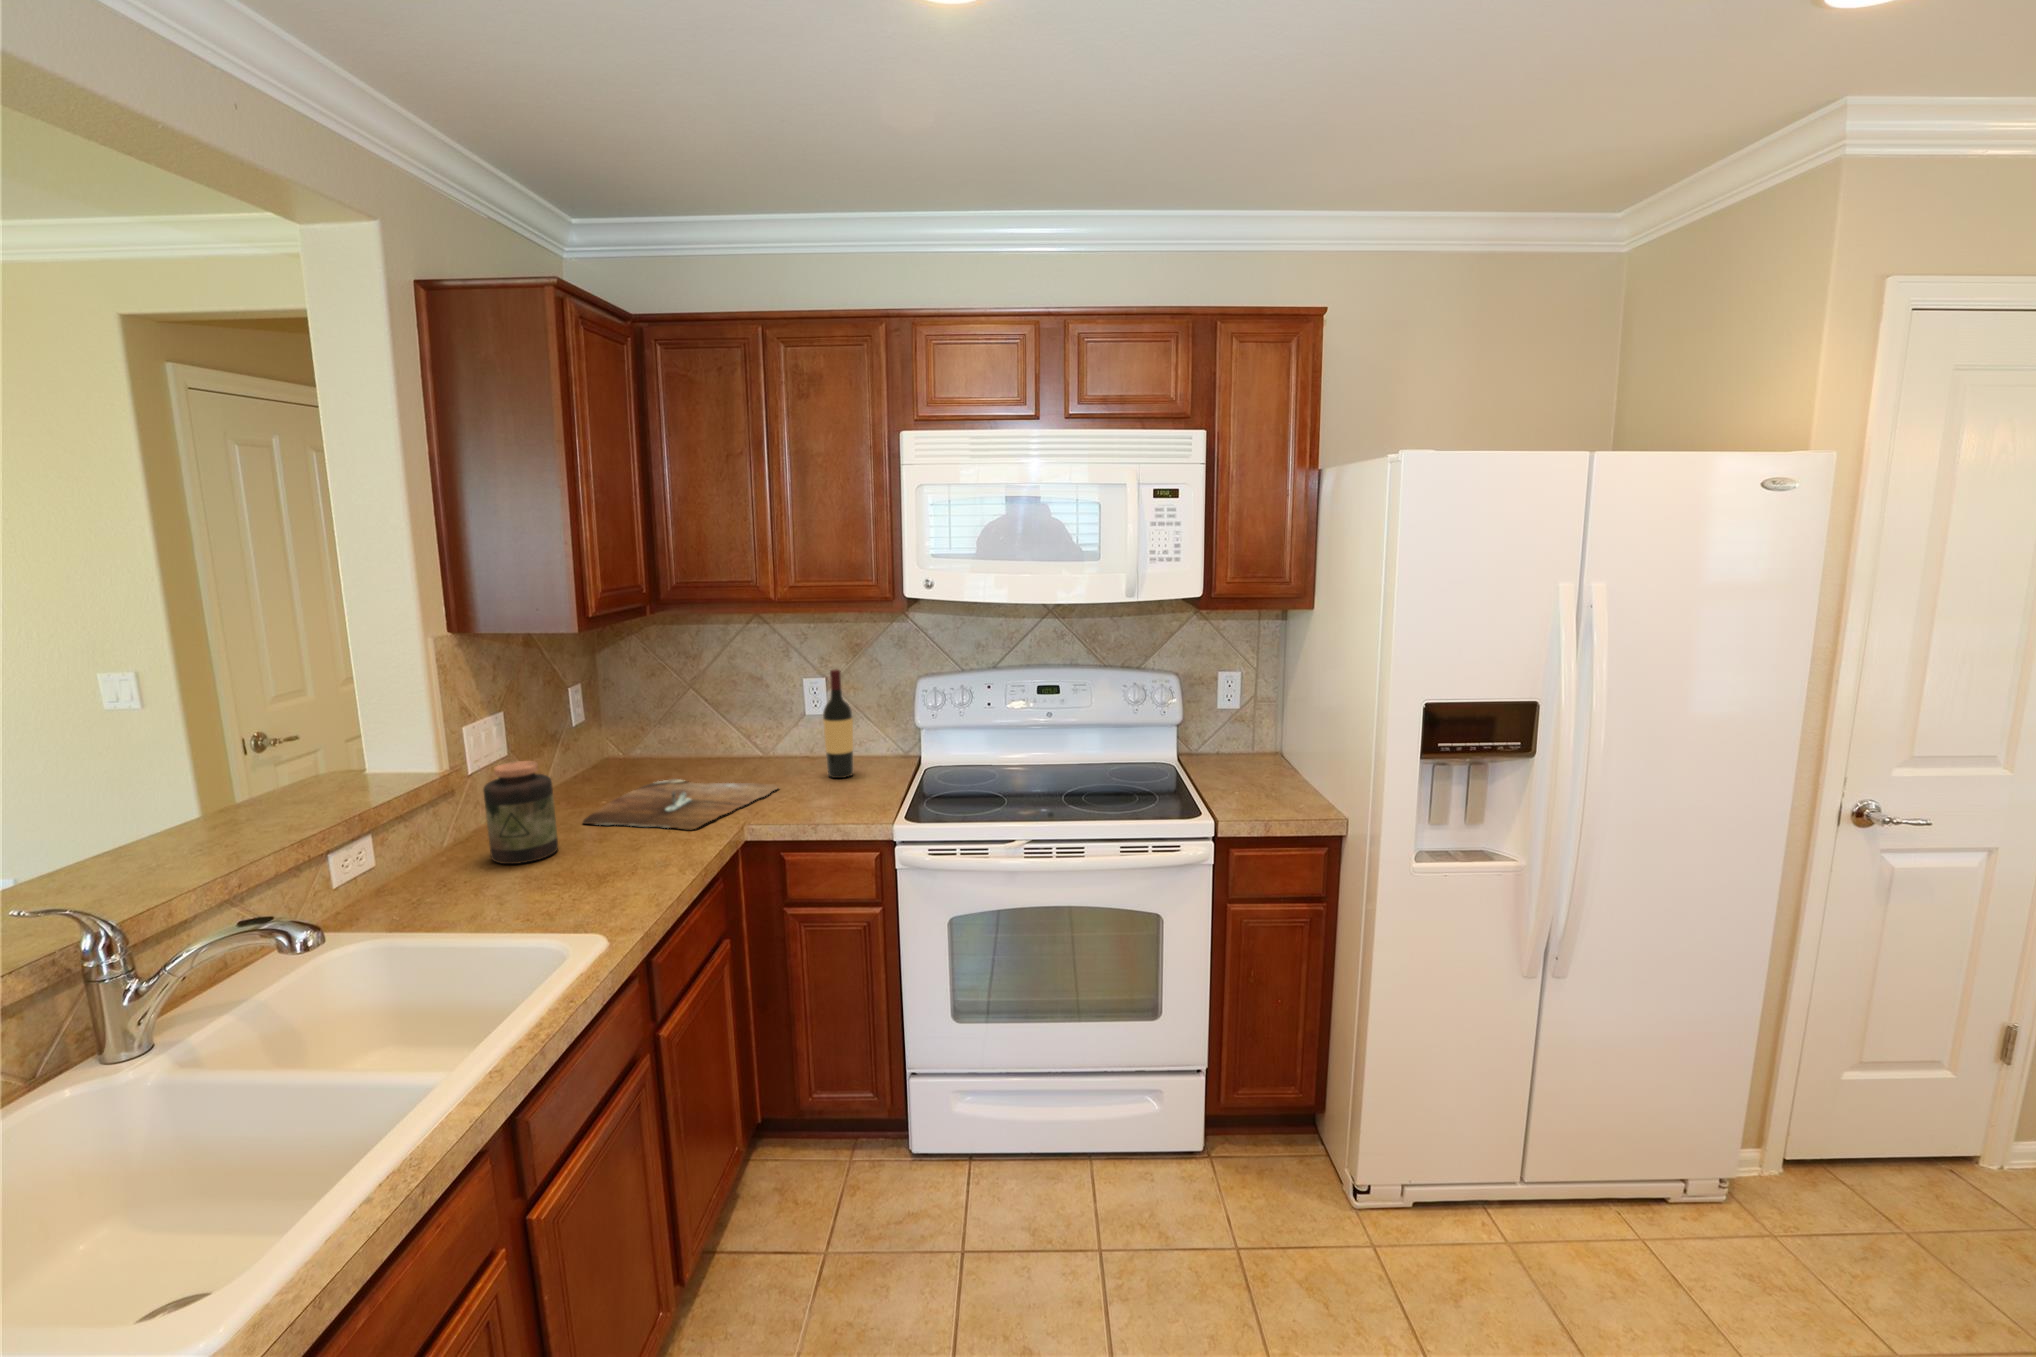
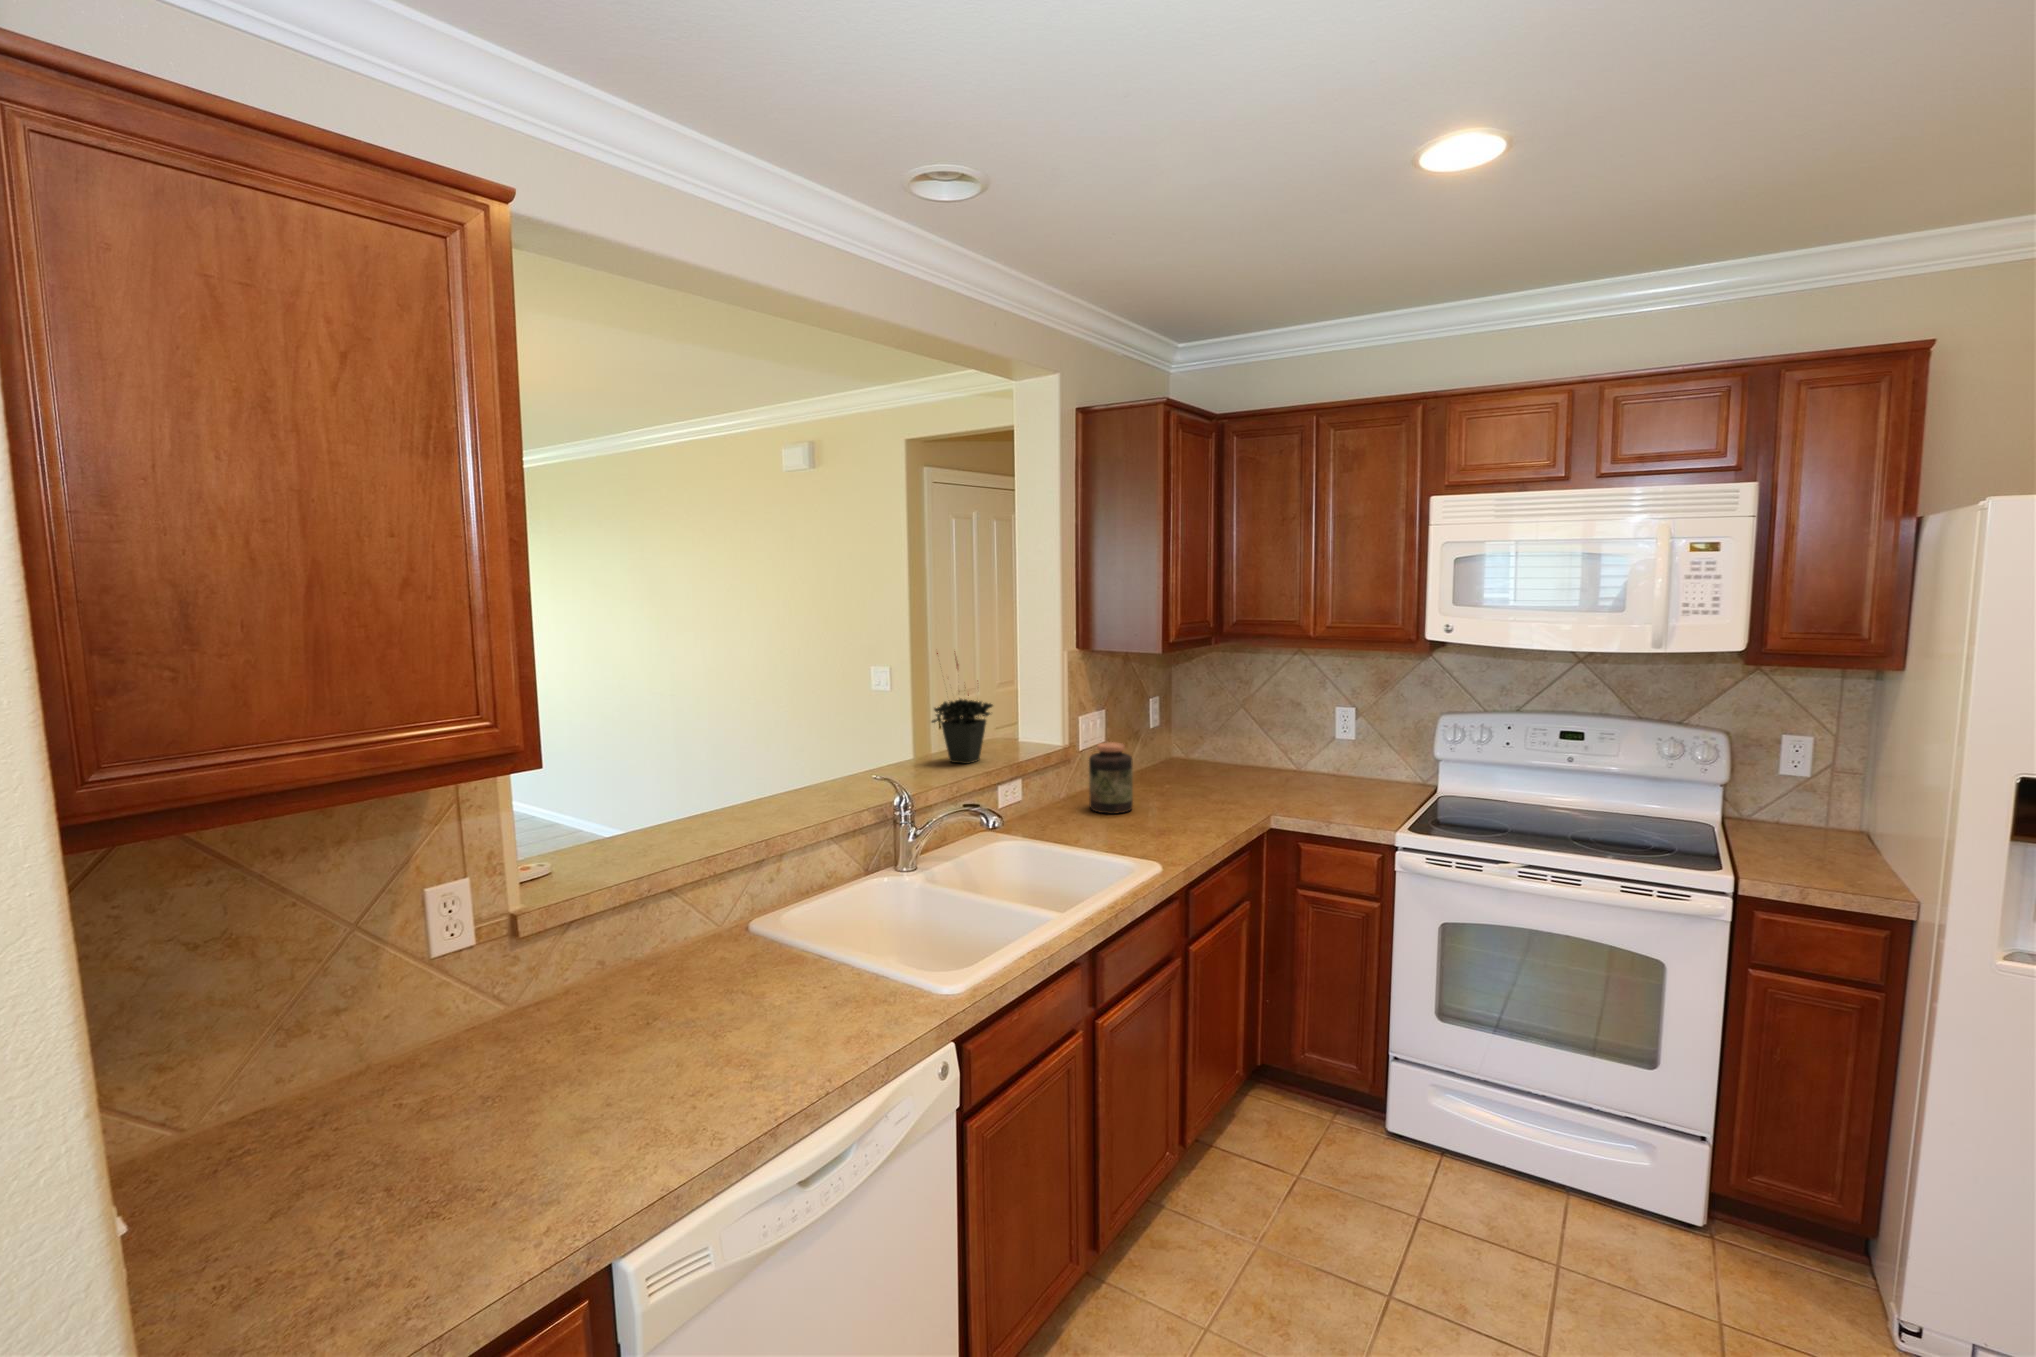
potted plant: none [170,649,302,832] -> present [932,651,993,764]
wine bottle: present [823,669,853,778] -> none [1343,700,1369,794]
cutting board: present [583,778,778,829] -> none [1150,776,1301,811]

